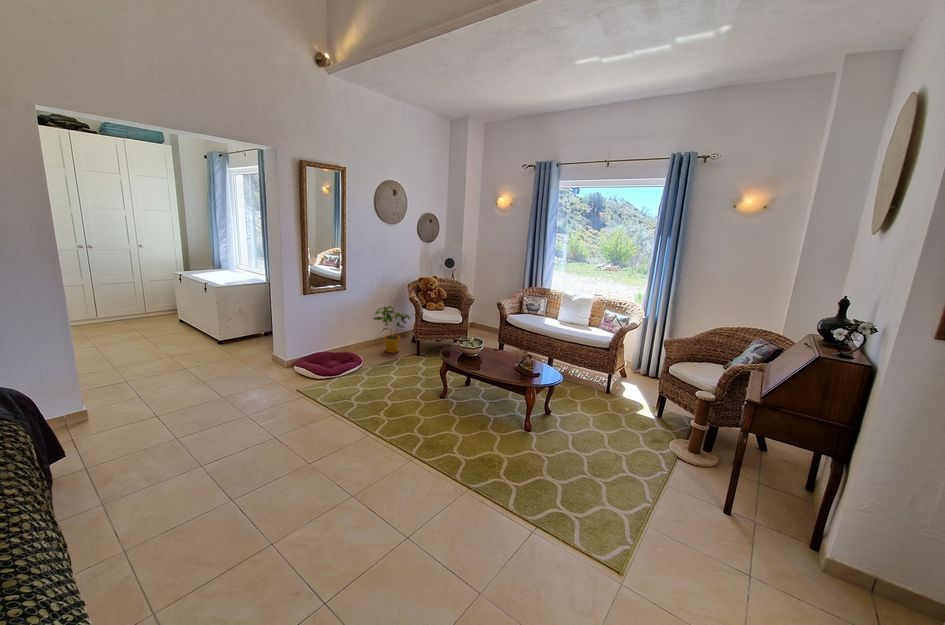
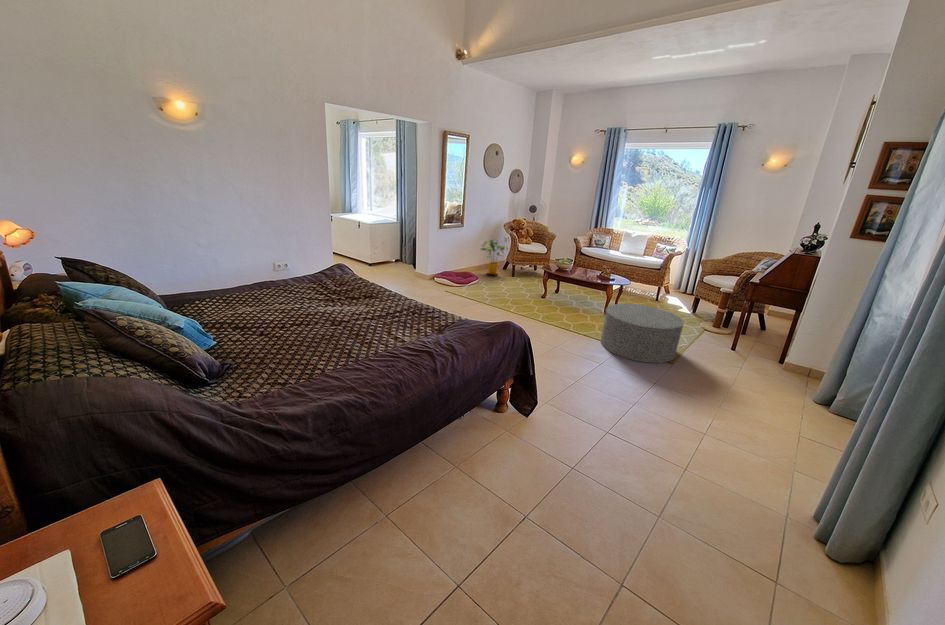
ottoman: none [505,433,642,574] -> present [601,304,684,363]

